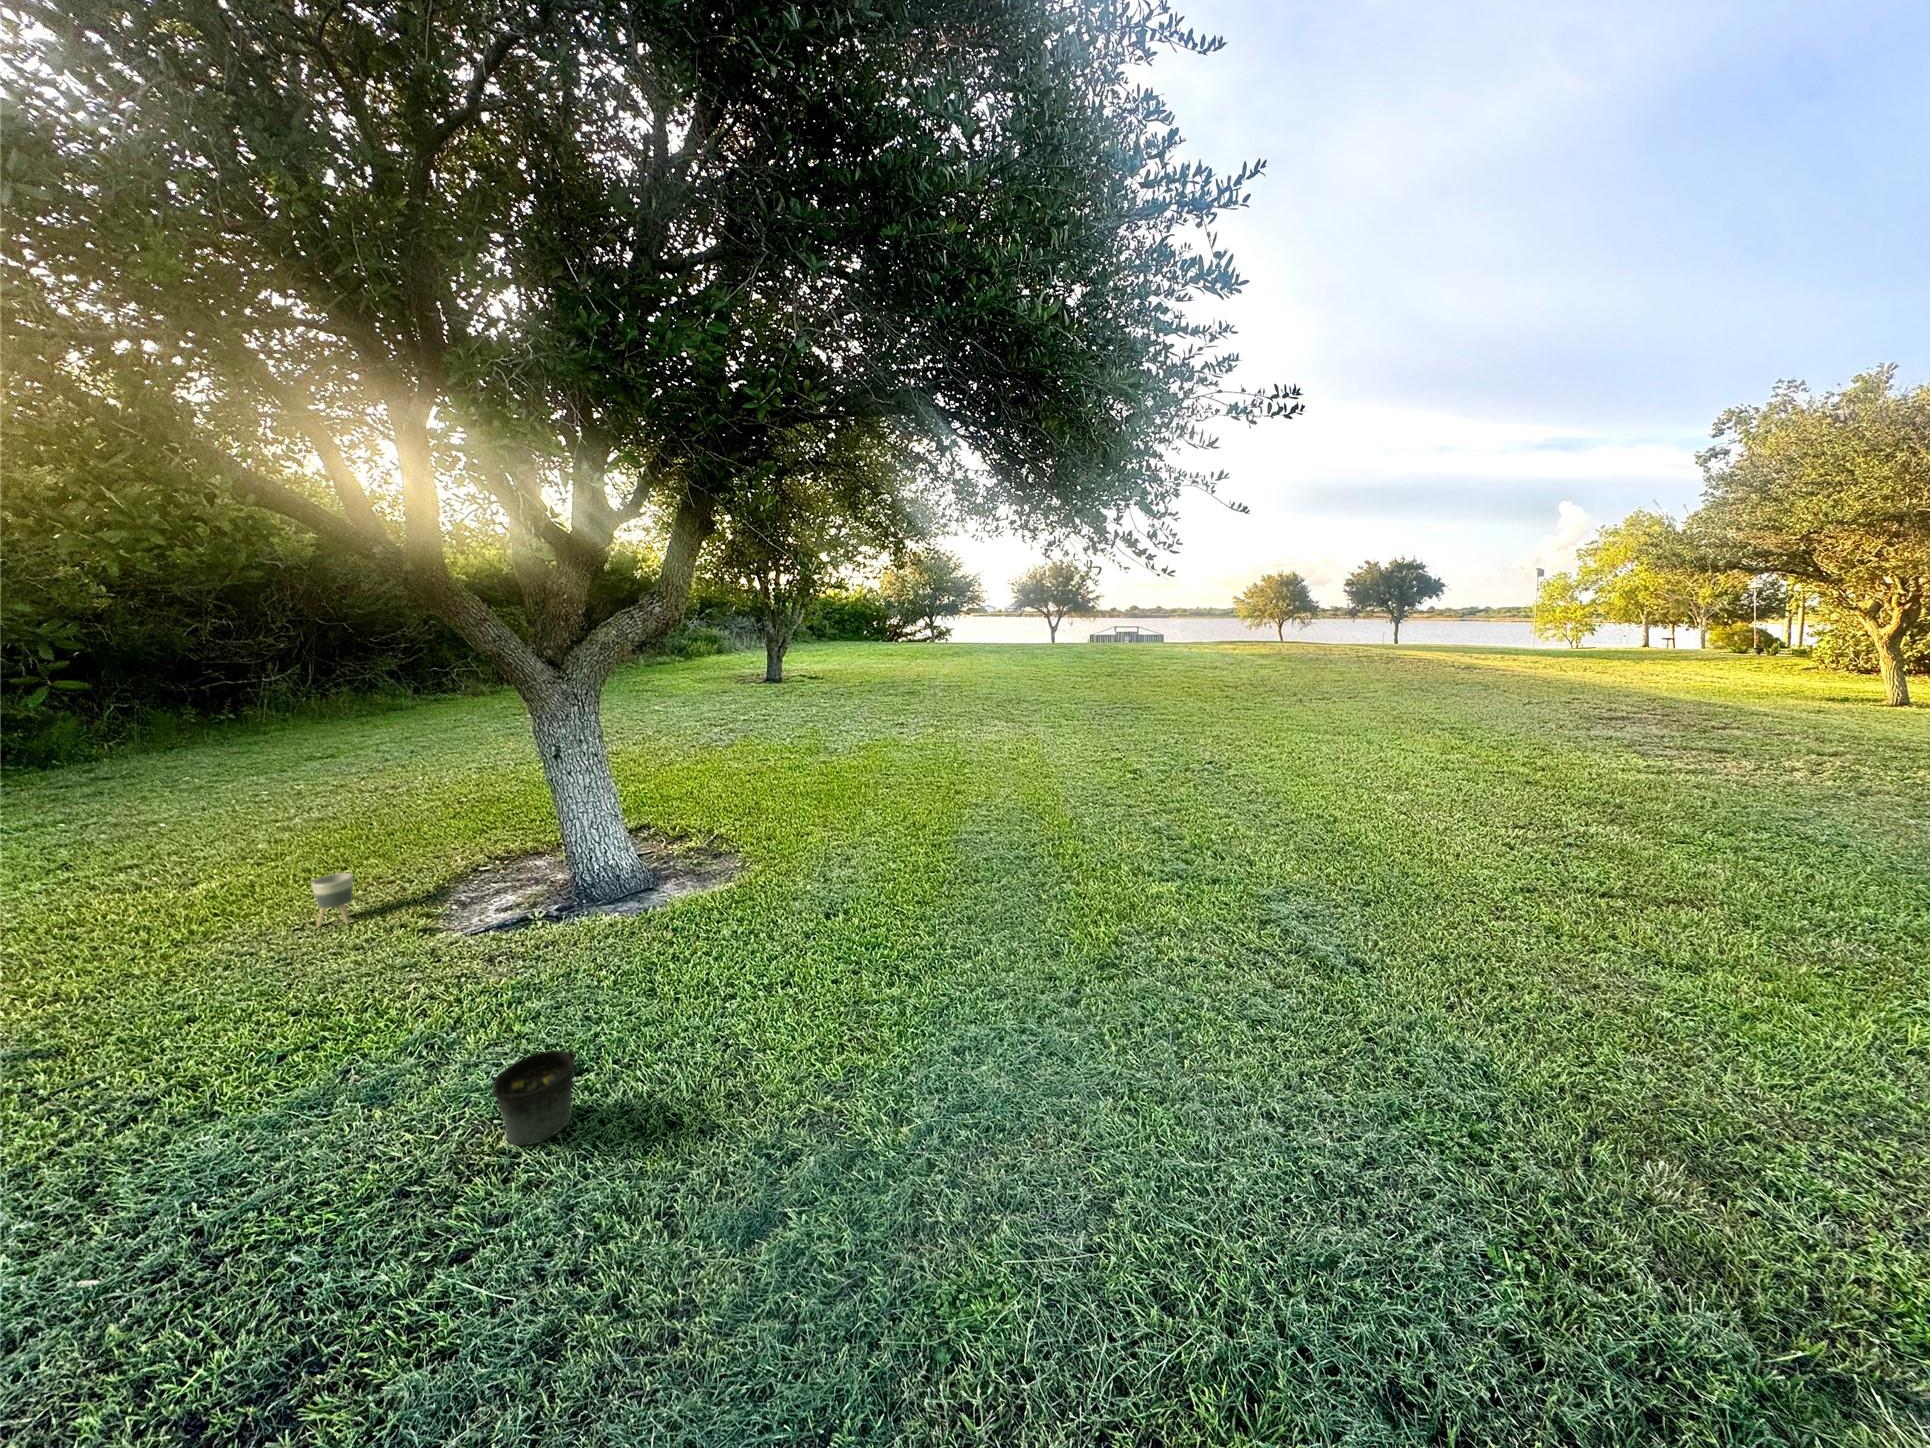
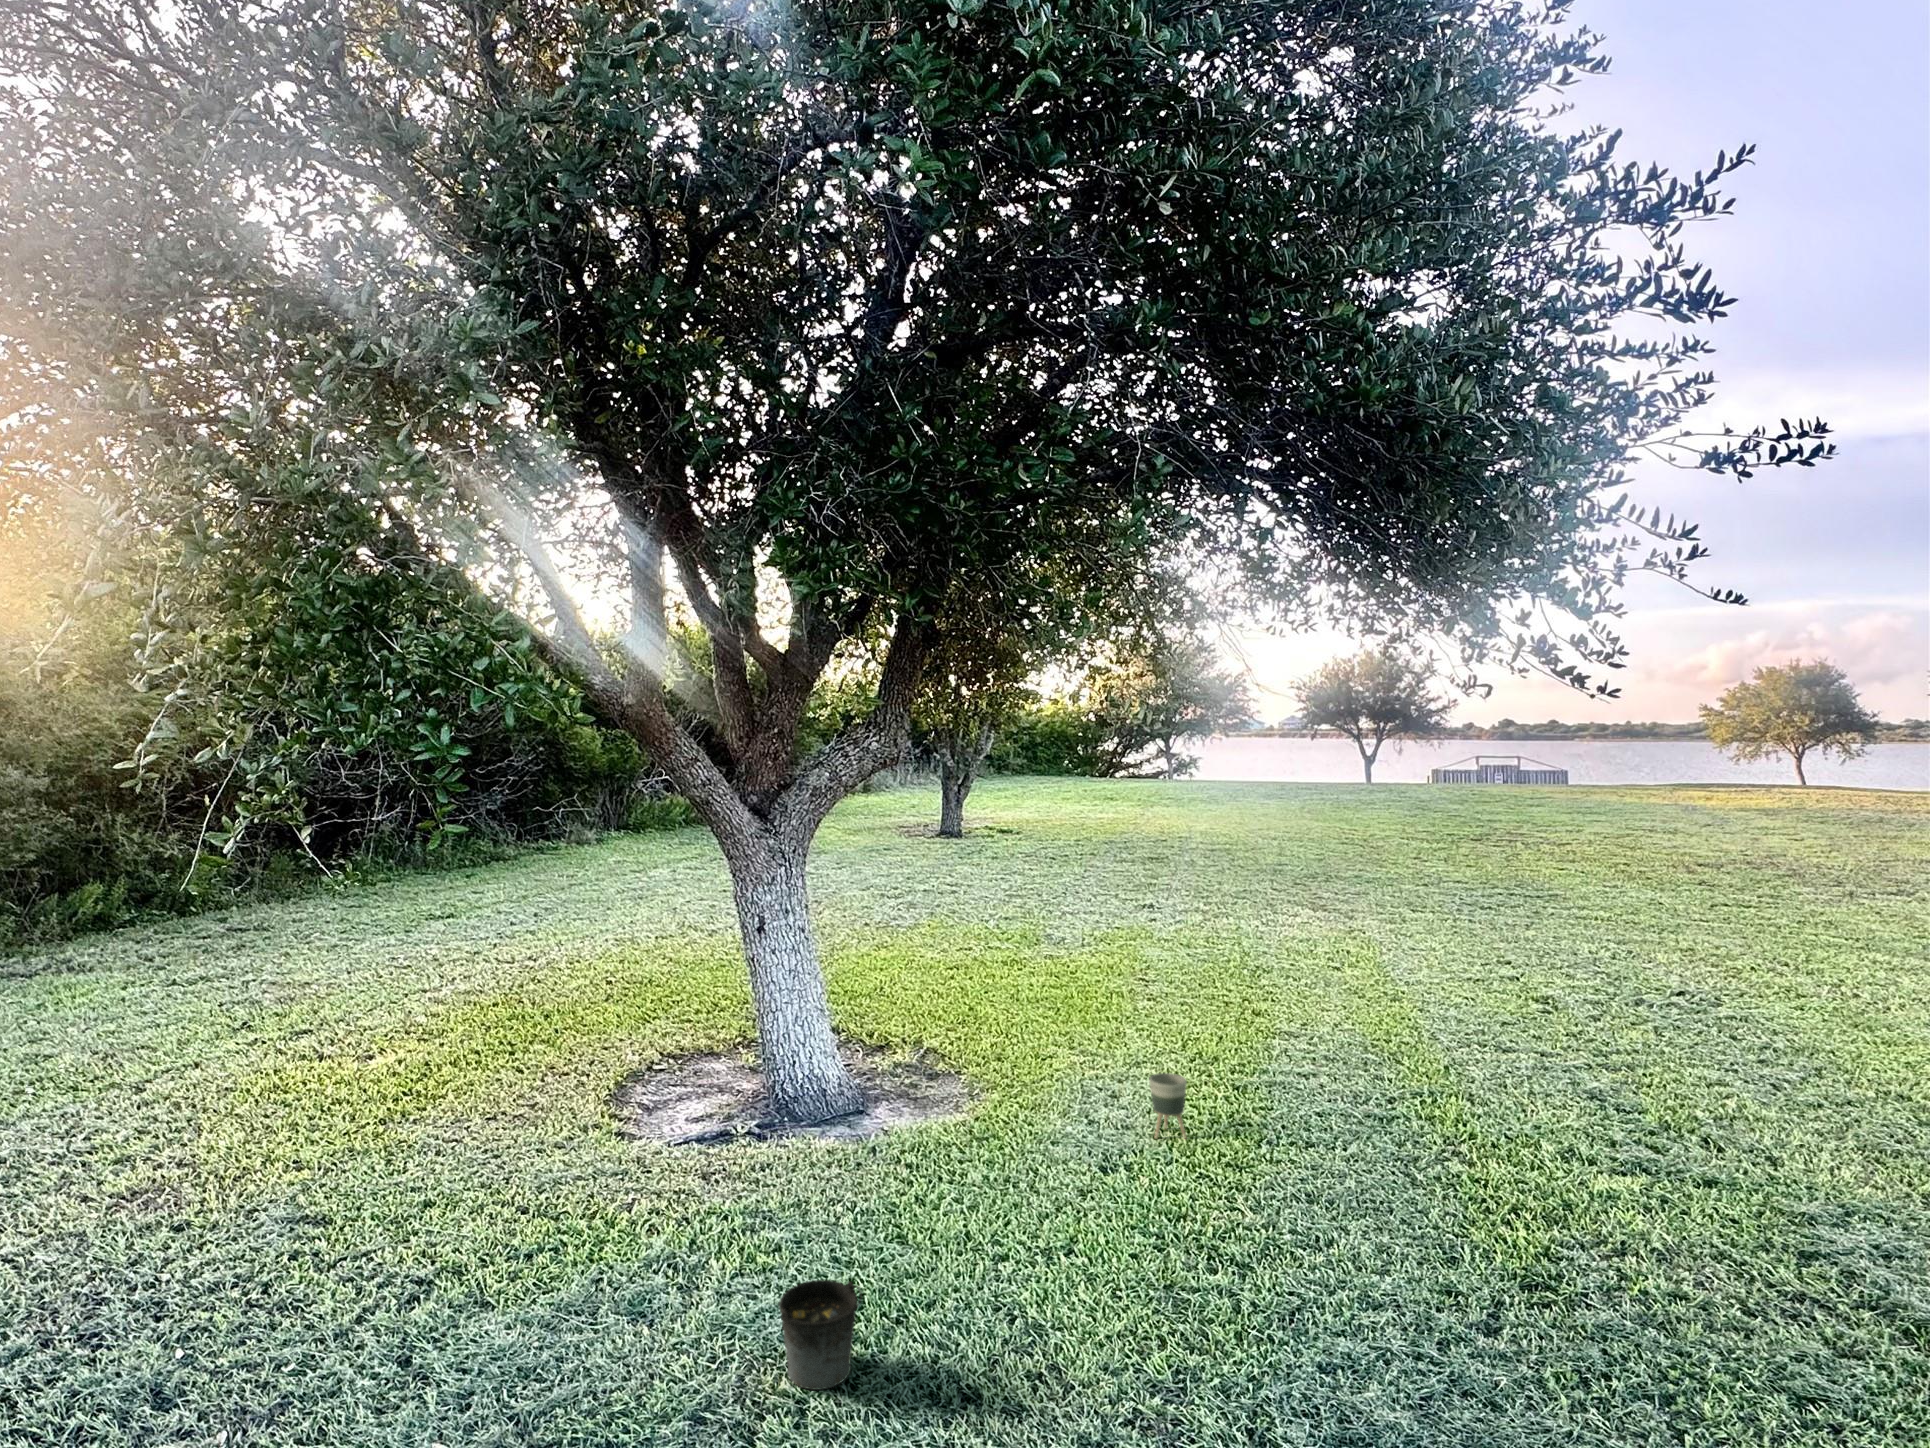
planter: present [311,873,353,927] -> present [1149,1073,1187,1139]

